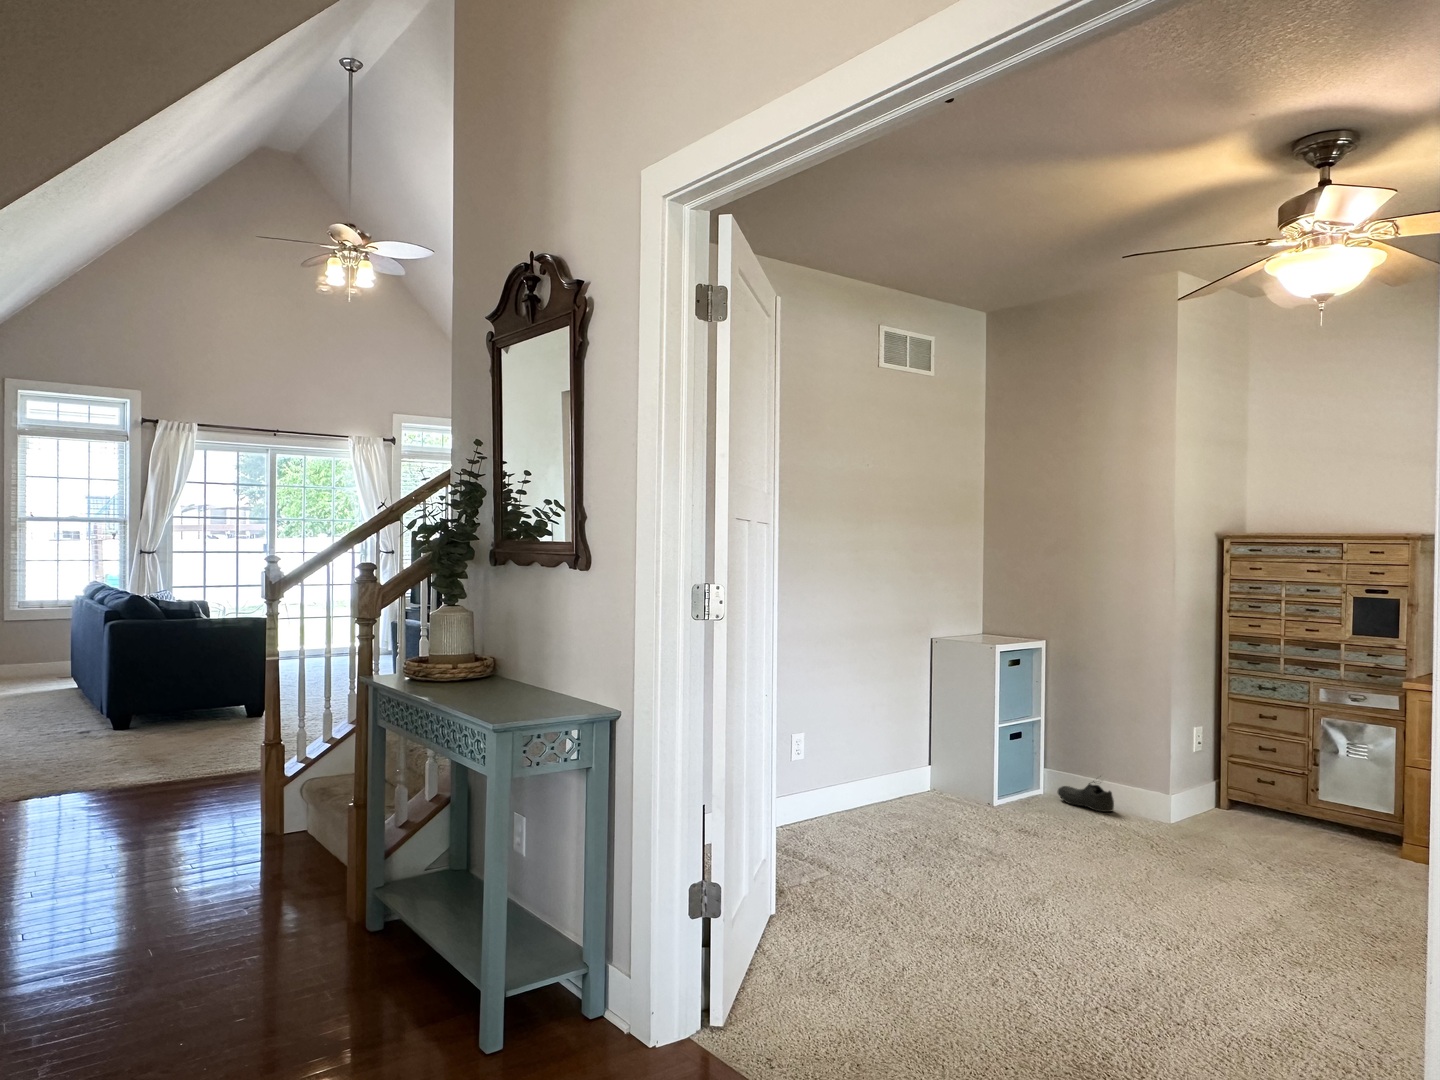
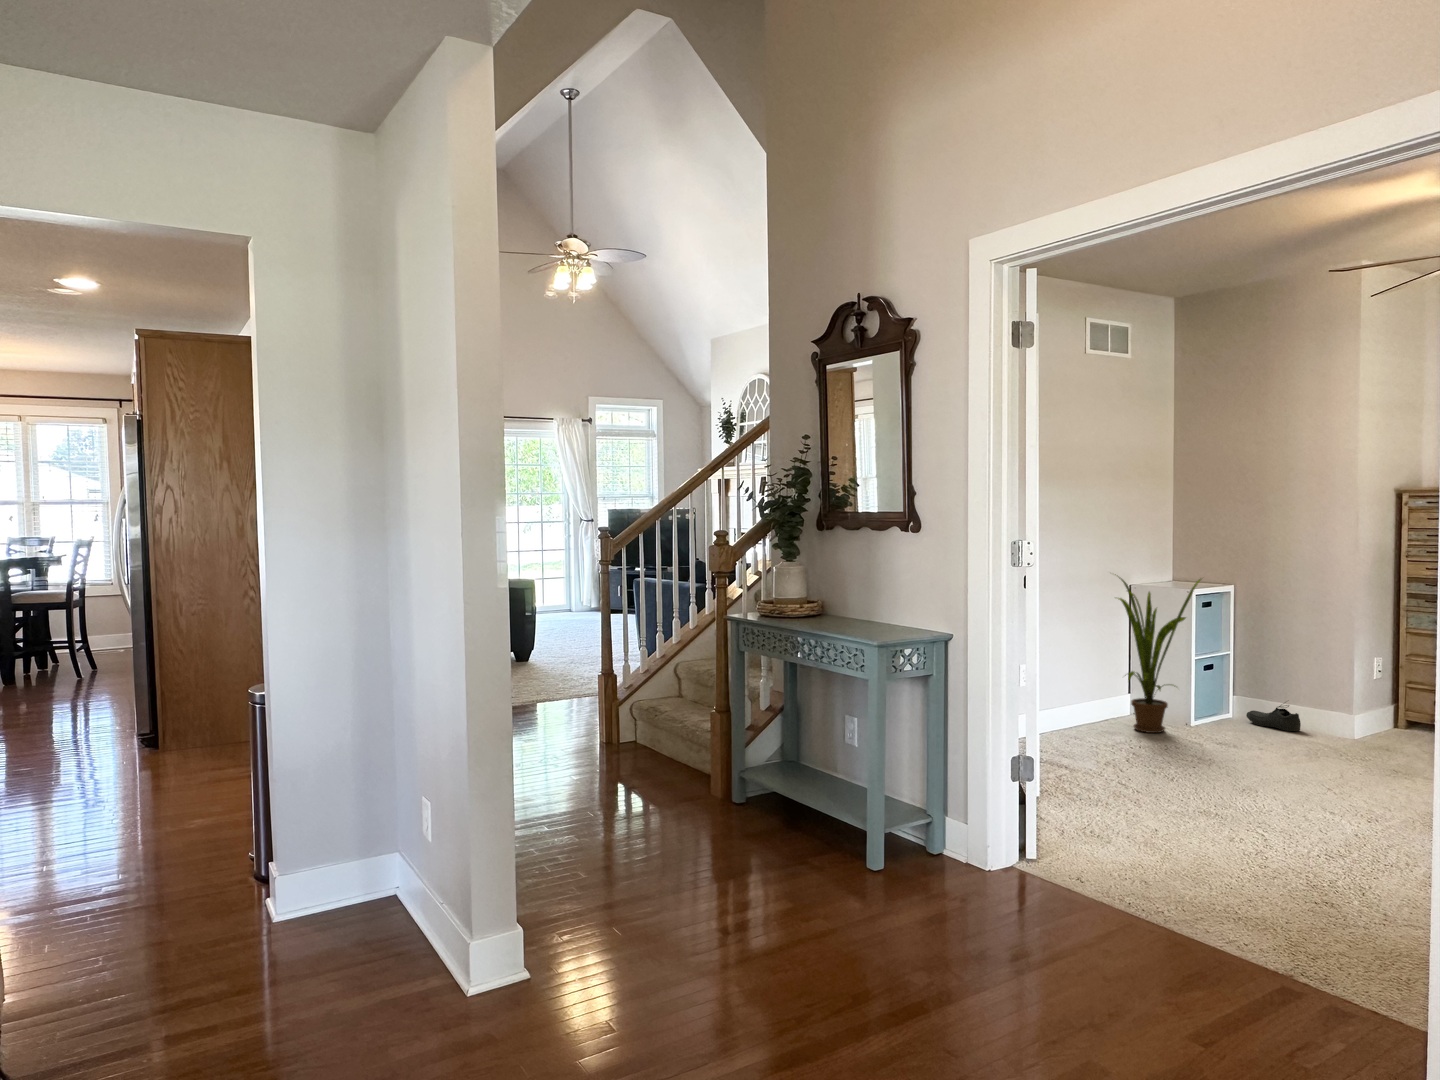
house plant: none [903,623,1008,815] -> present [1115,574,1201,733]

